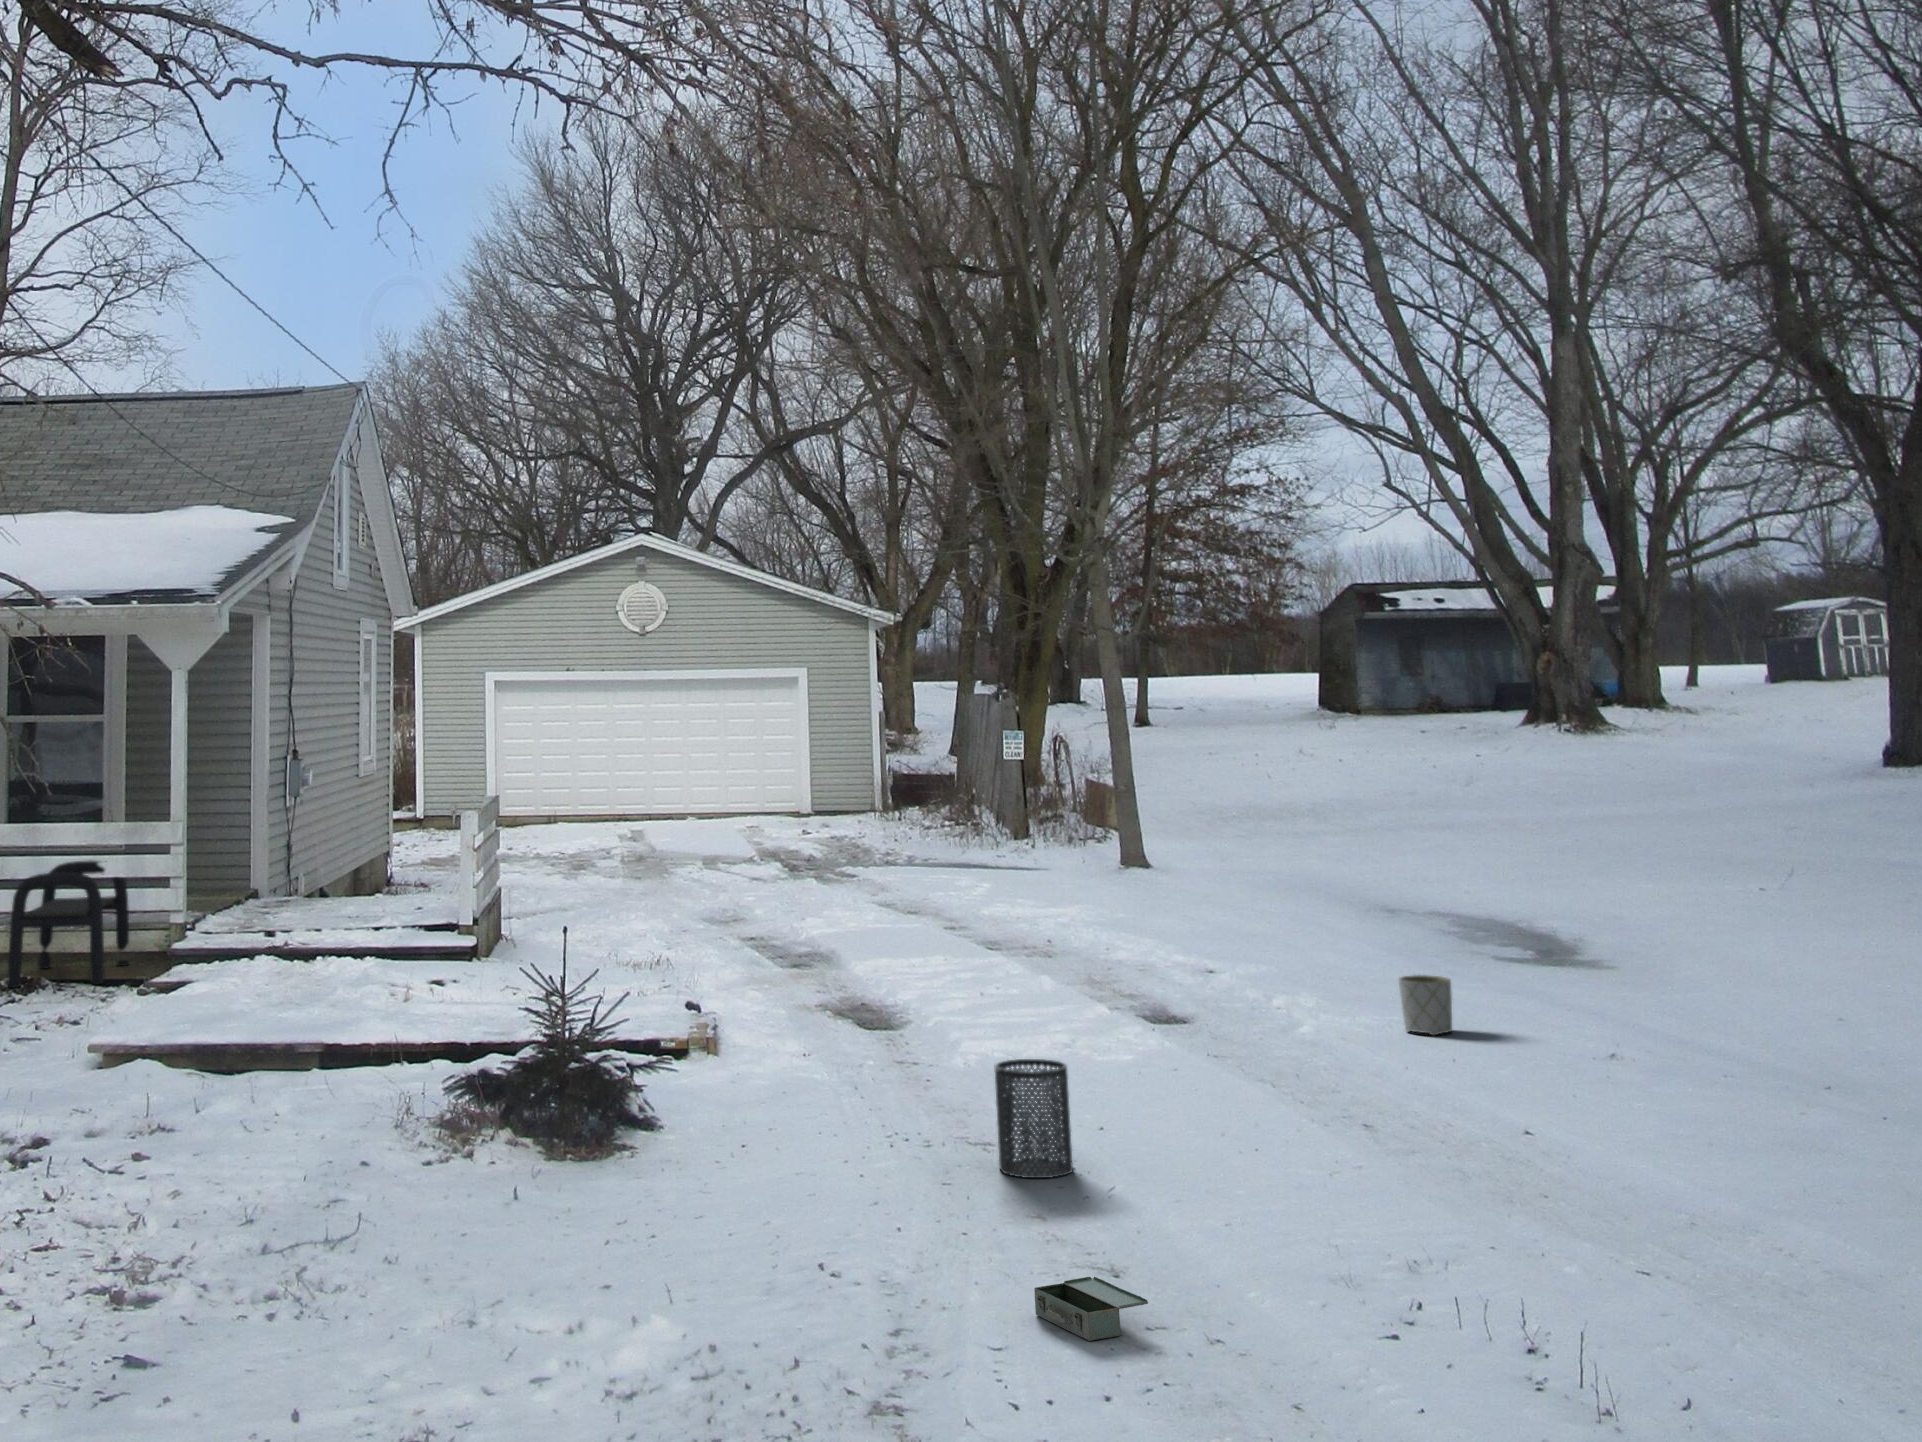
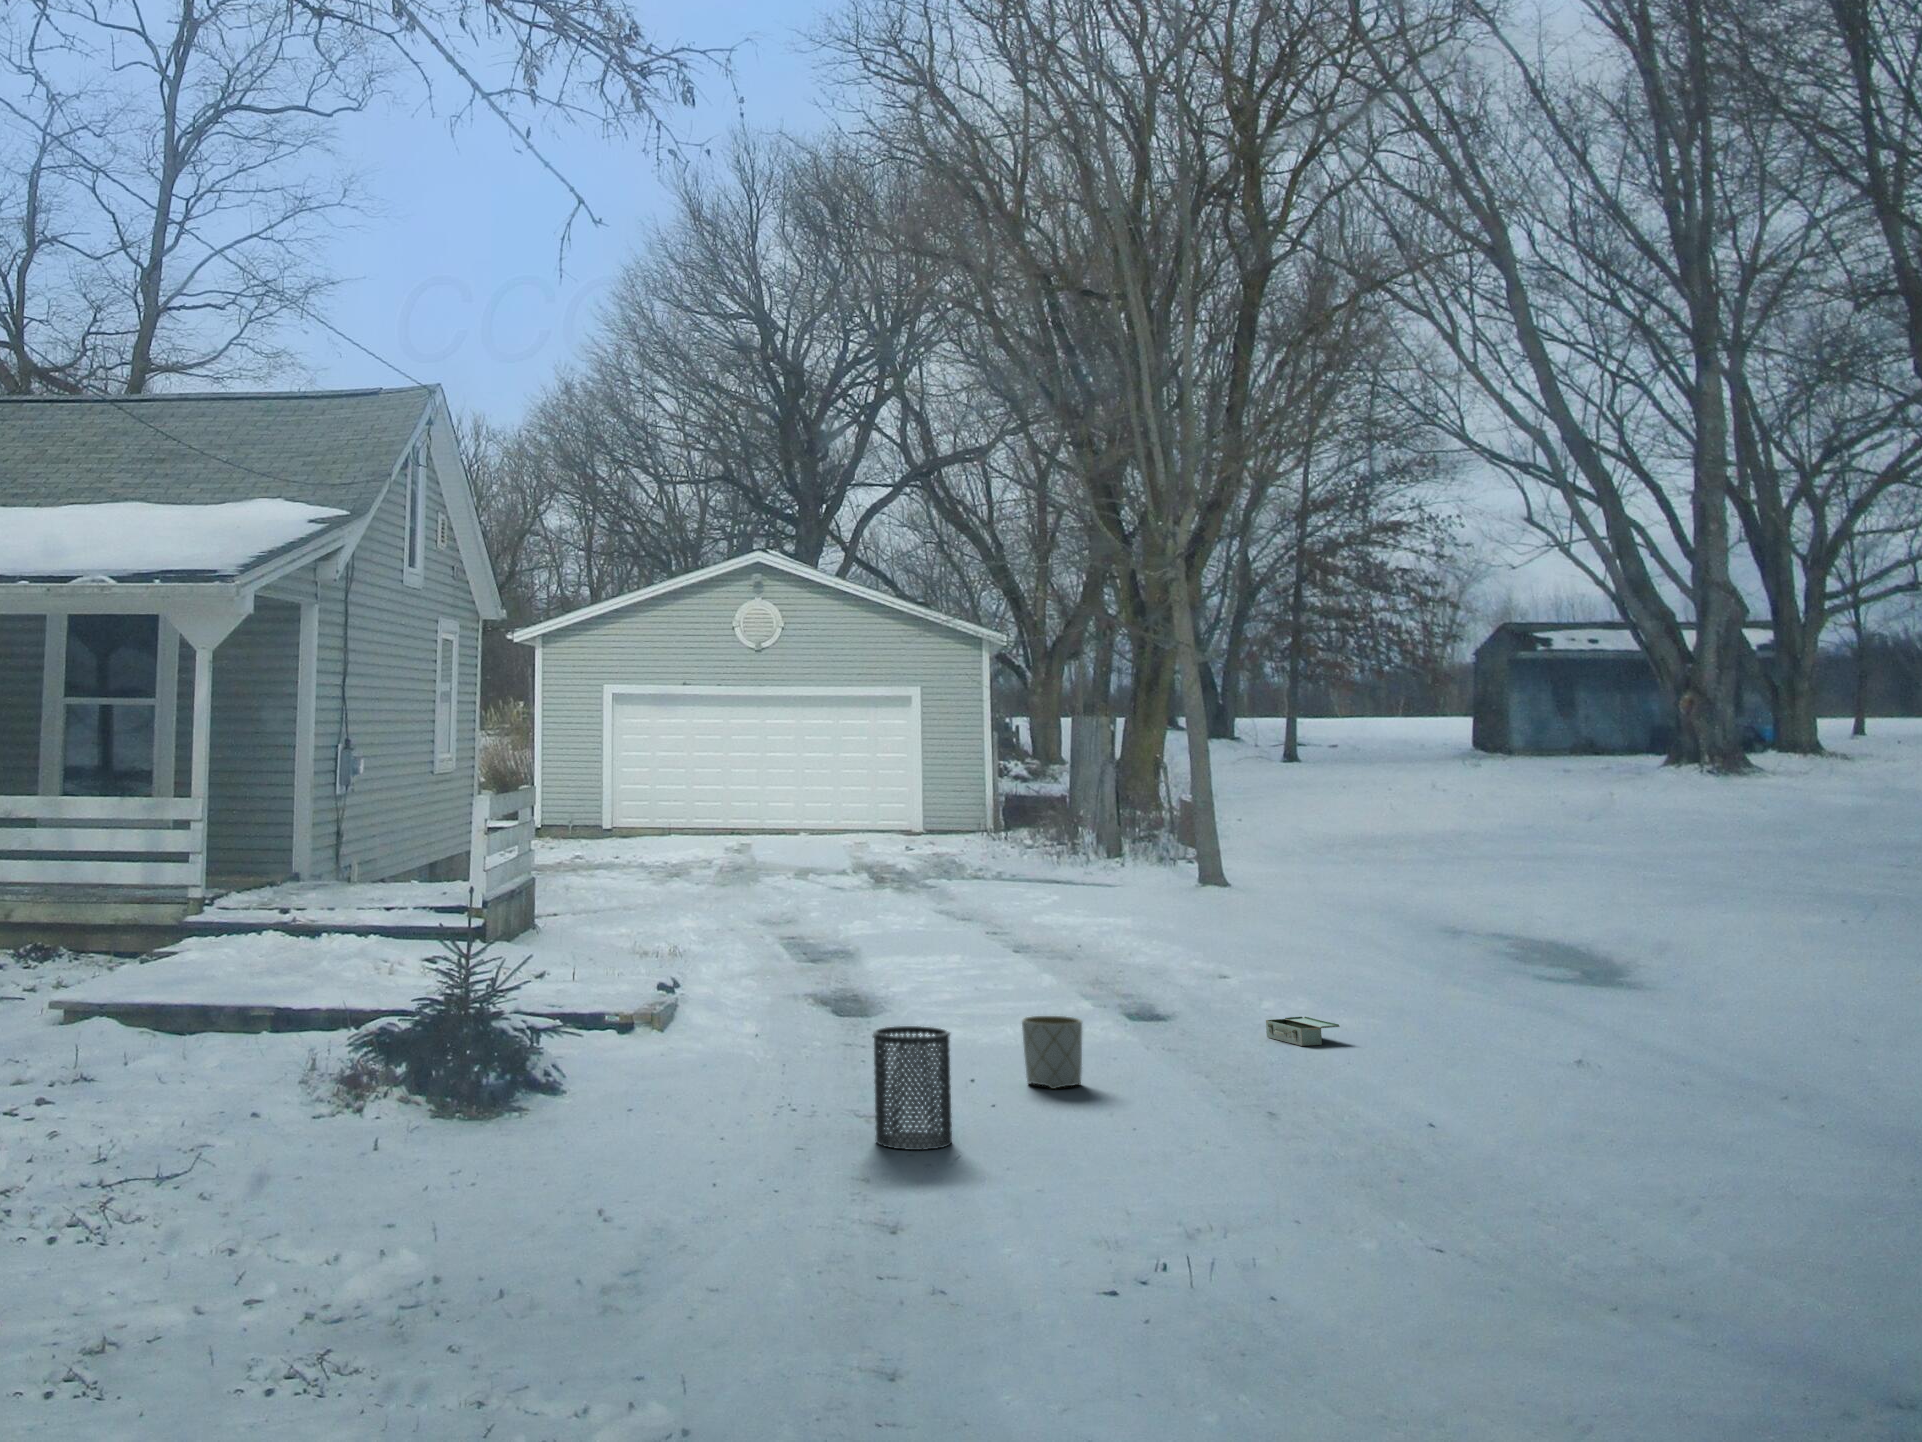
bench: present [7,860,129,987] -> none [22,834,154,954]
planter: present [1399,975,1452,1035] -> present [1022,1016,1082,1089]
toolbox: present [1034,1277,1148,1341] -> present [1266,1017,1340,1046]

